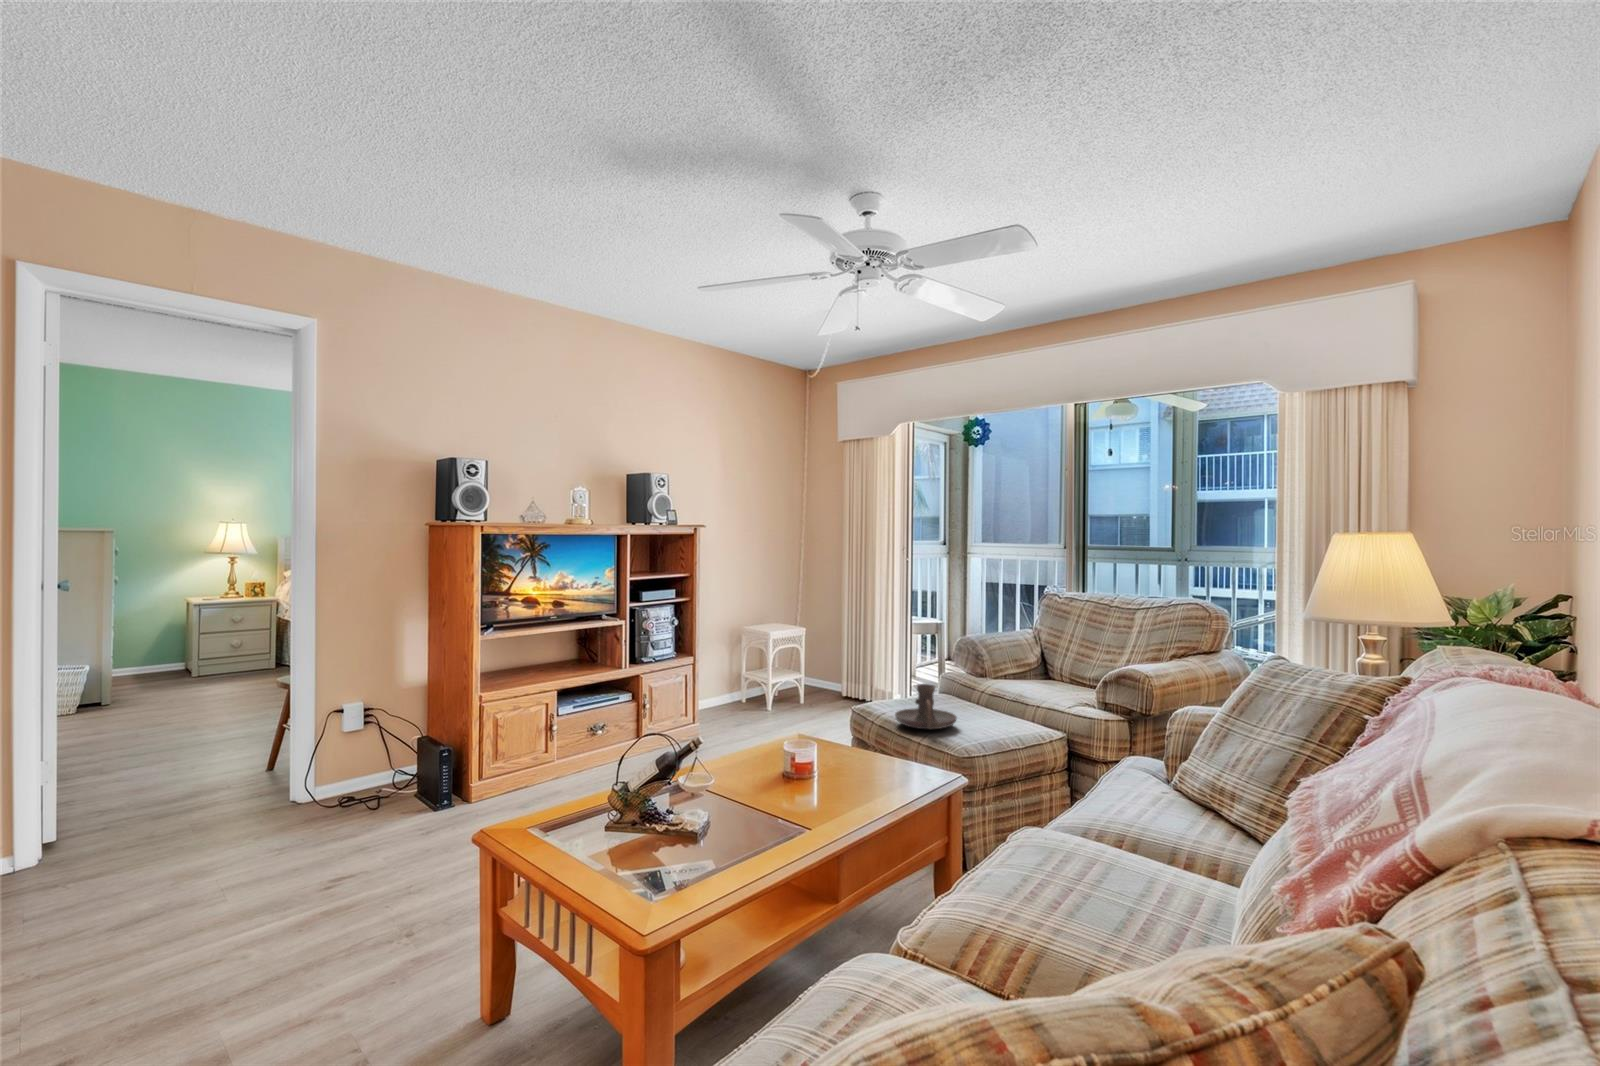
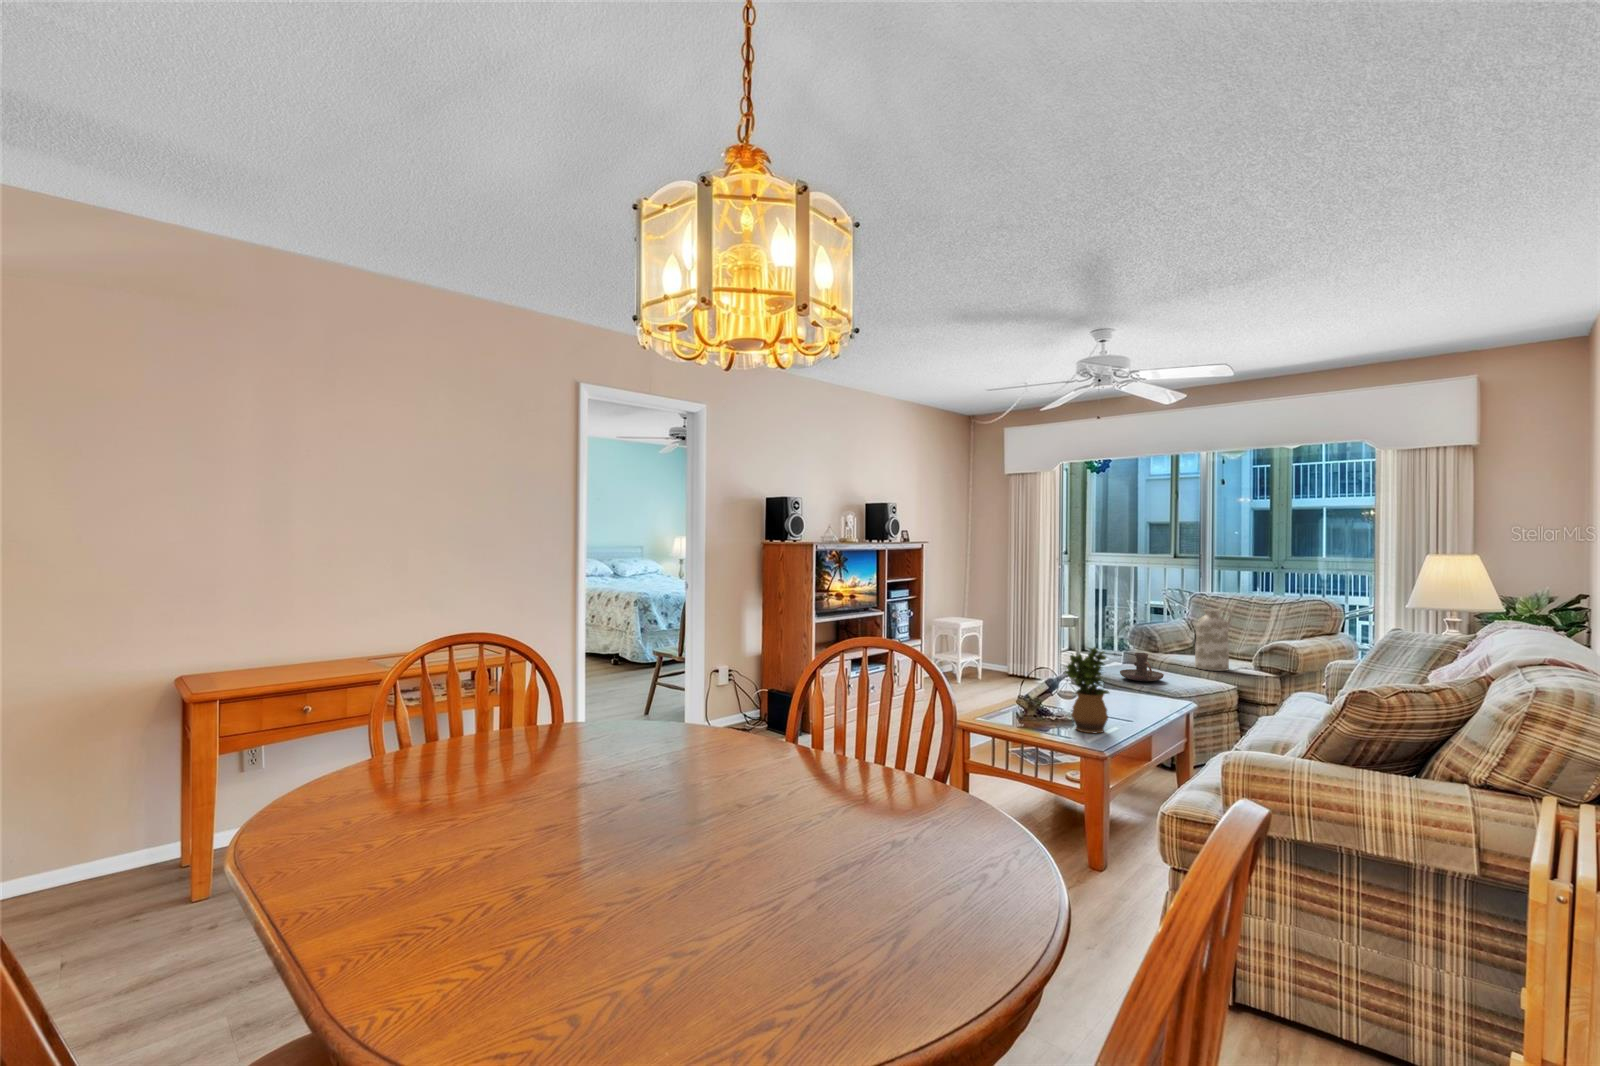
vase: none [1023,614,1073,707] -> present [1195,608,1232,671]
potted plant: none [673,695,754,865] -> present [1065,647,1109,733]

